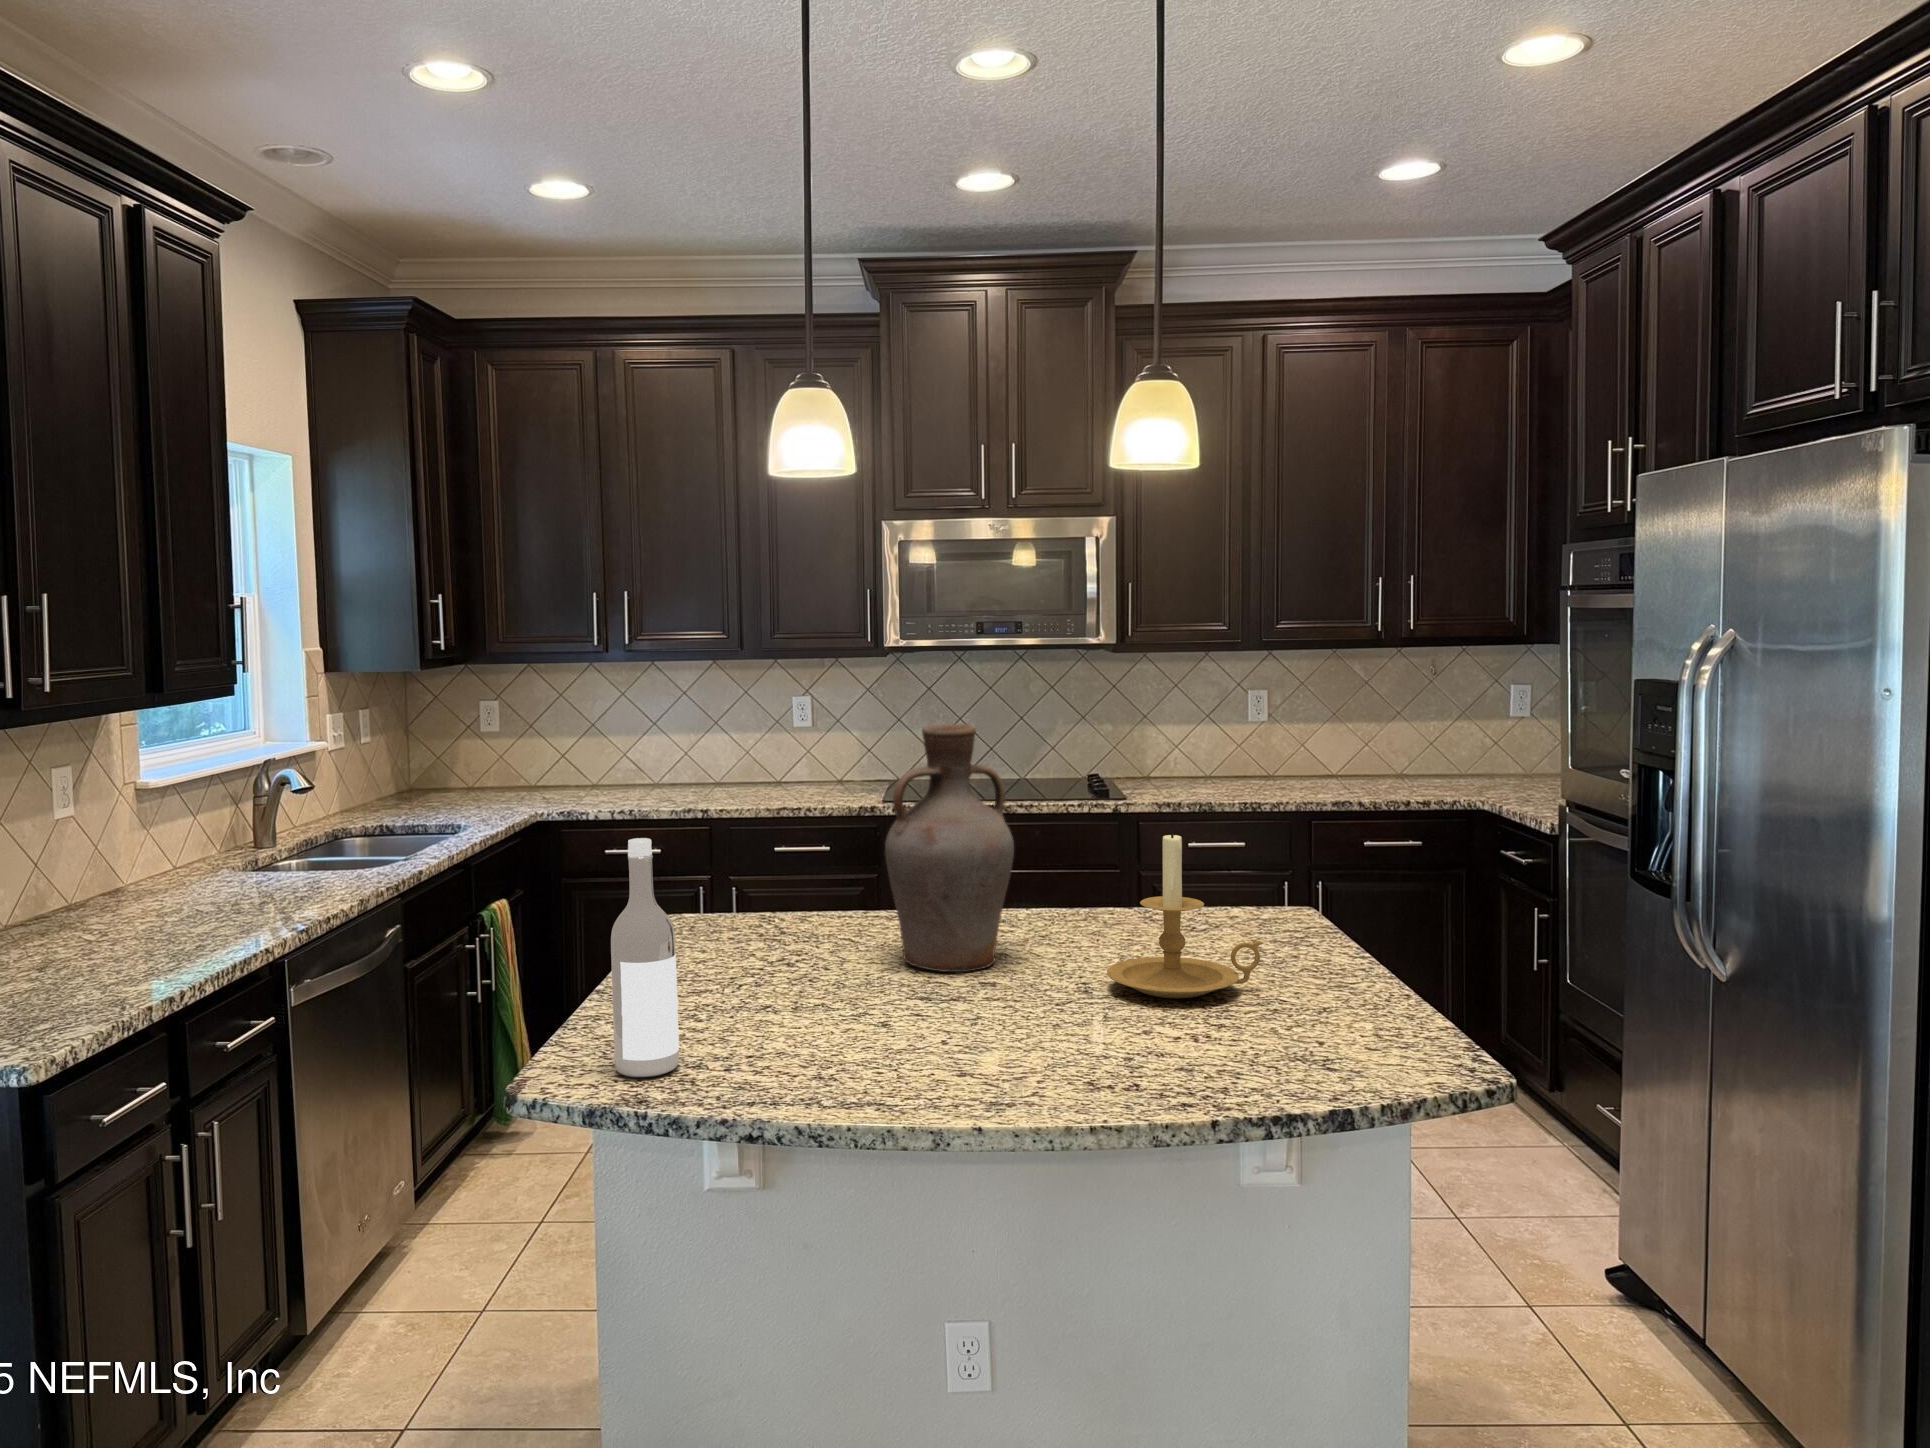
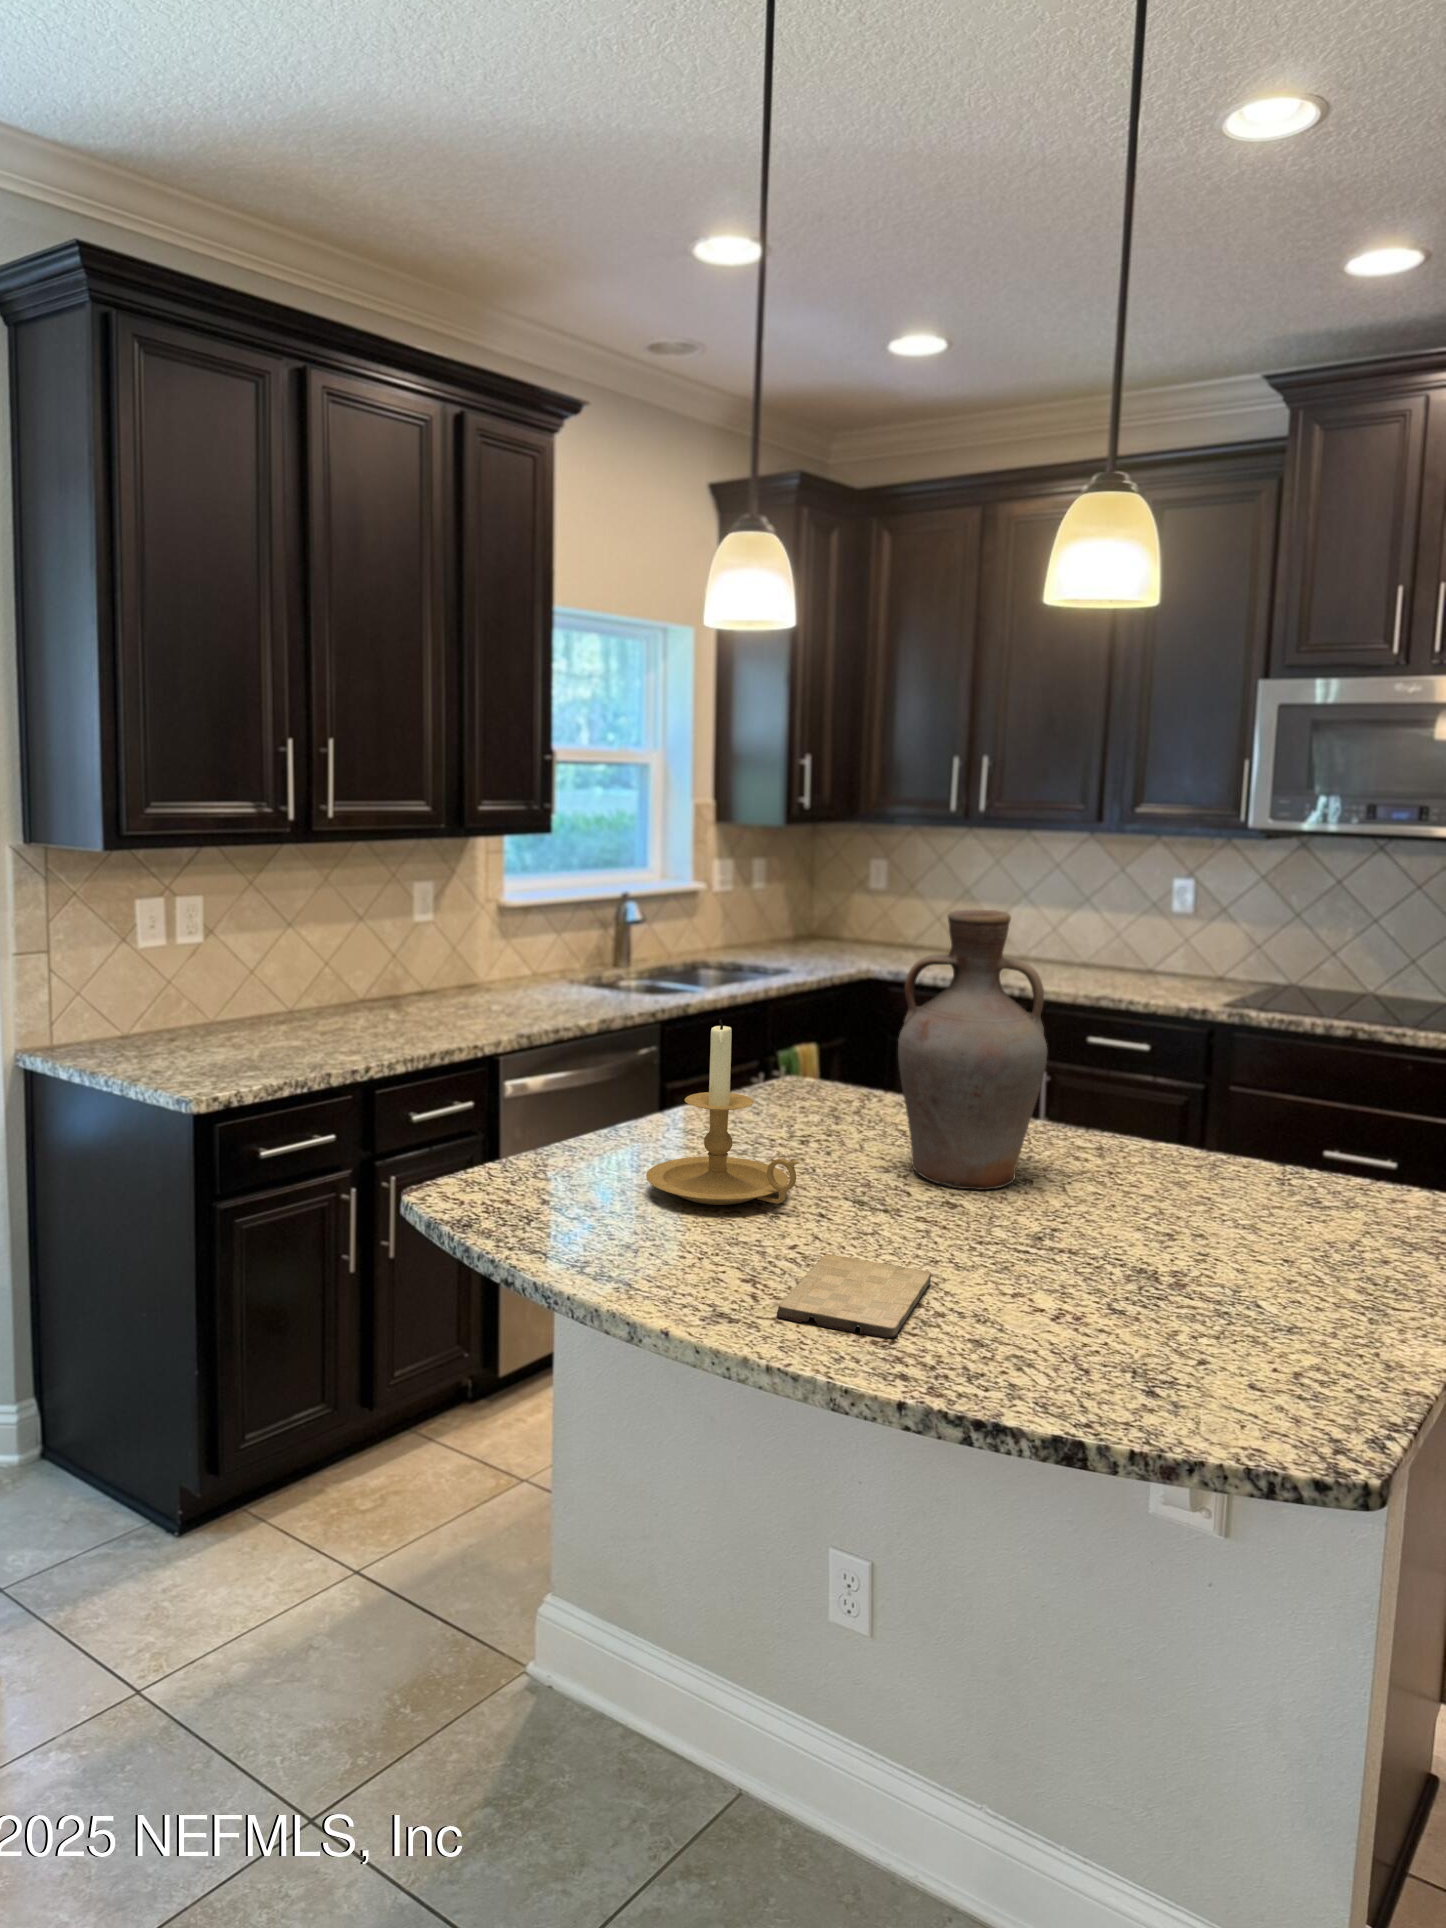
candle holder: present [1107,829,1263,998] -> present [646,1020,799,1205]
wine bottle: present [611,838,679,1078] -> none [489,983,550,1208]
cutting board: none [990,1031,1134,1094] -> present [777,1254,931,1338]

